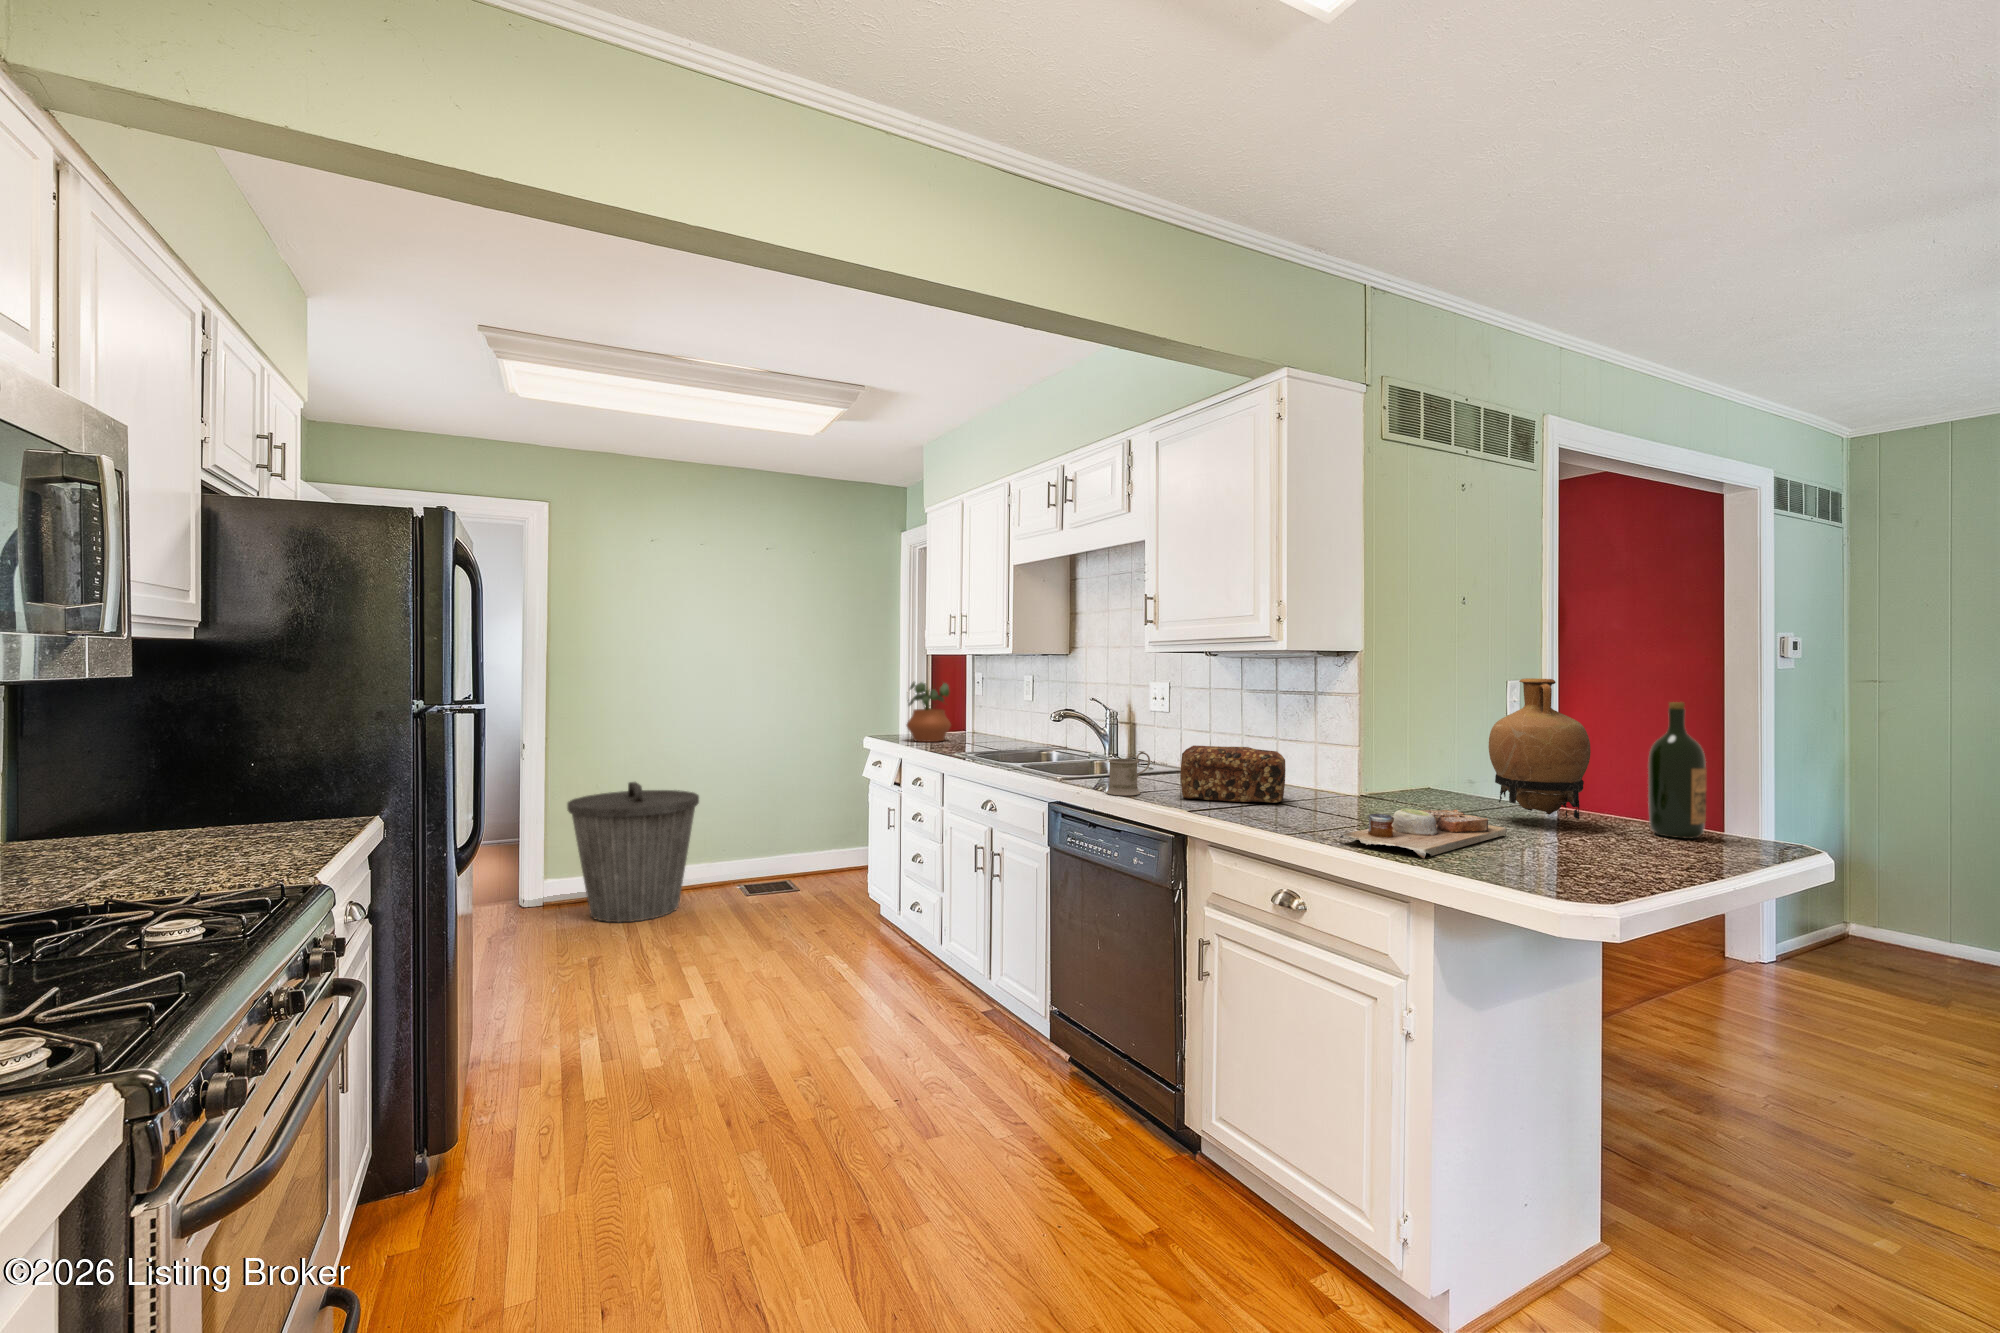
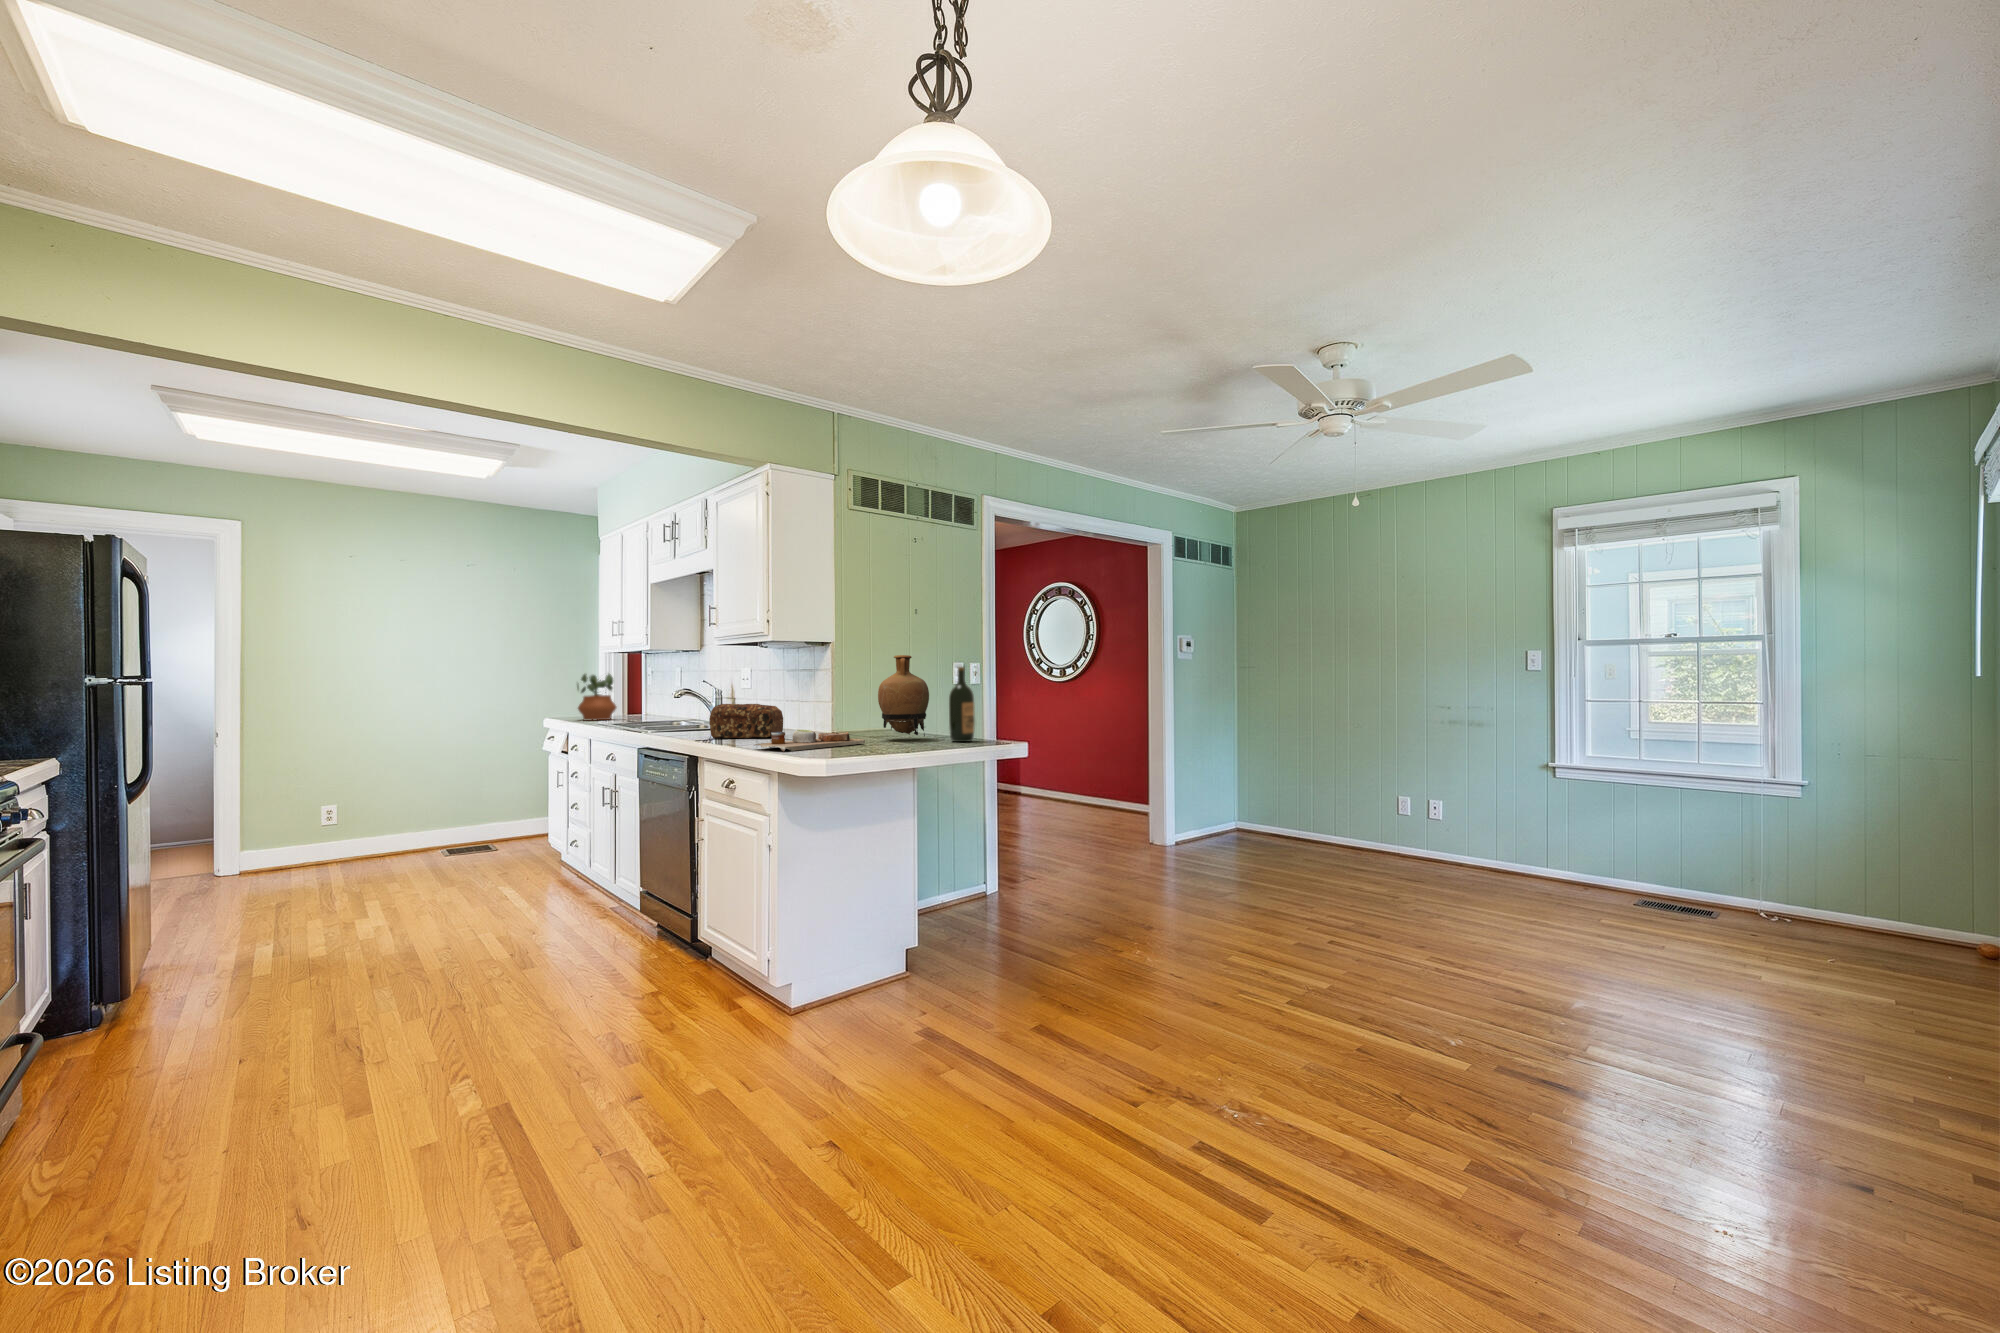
mug: present [1106,751,1150,796] -> none [666,710,699,738]
trash can: present [567,782,699,922] -> none [261,763,395,881]

